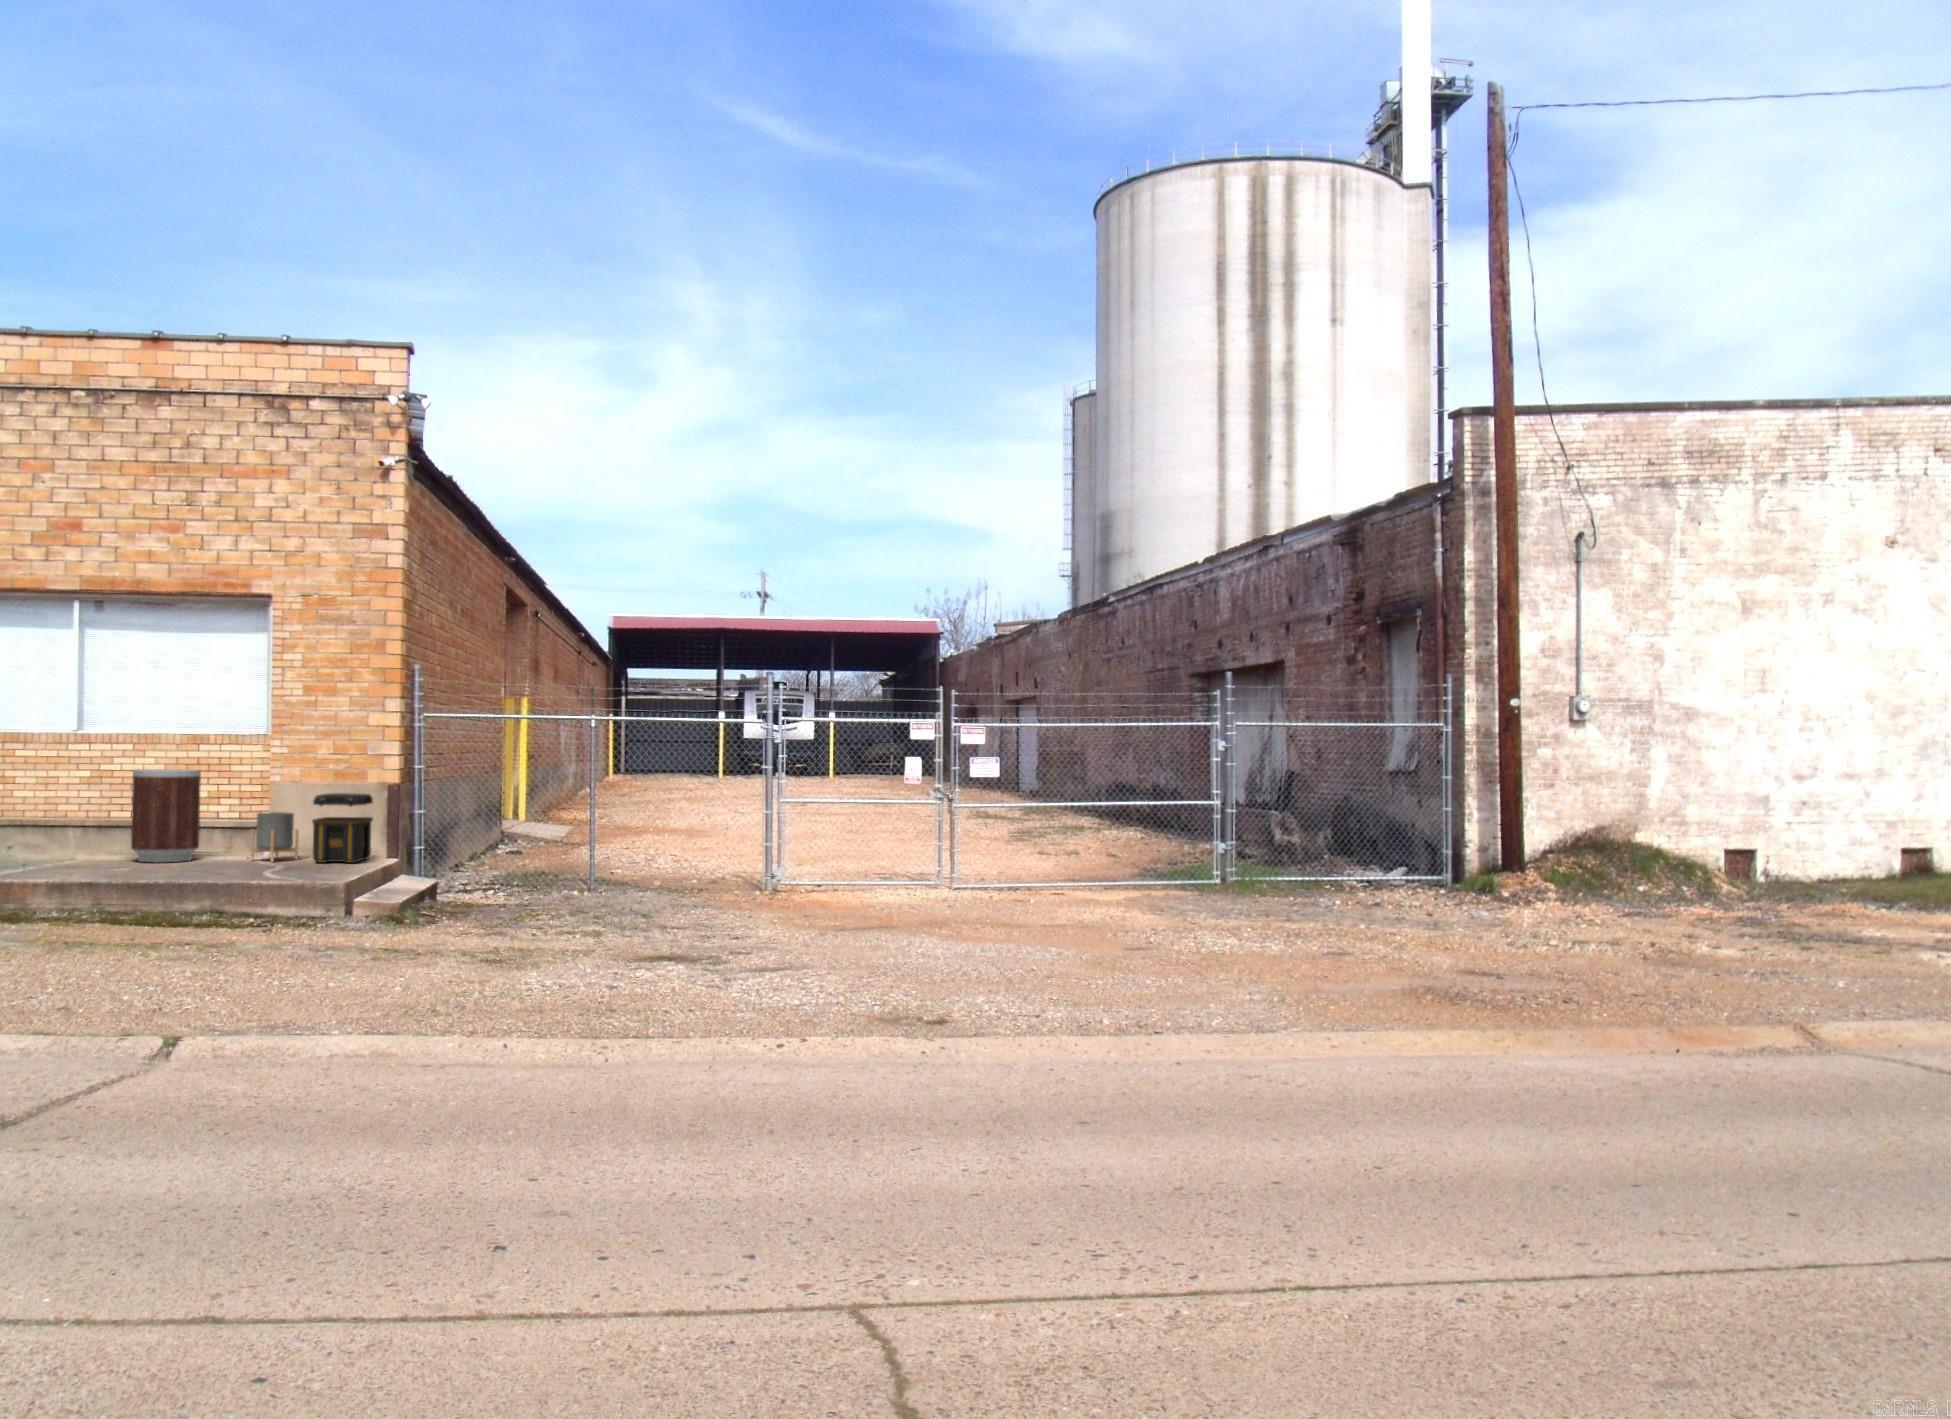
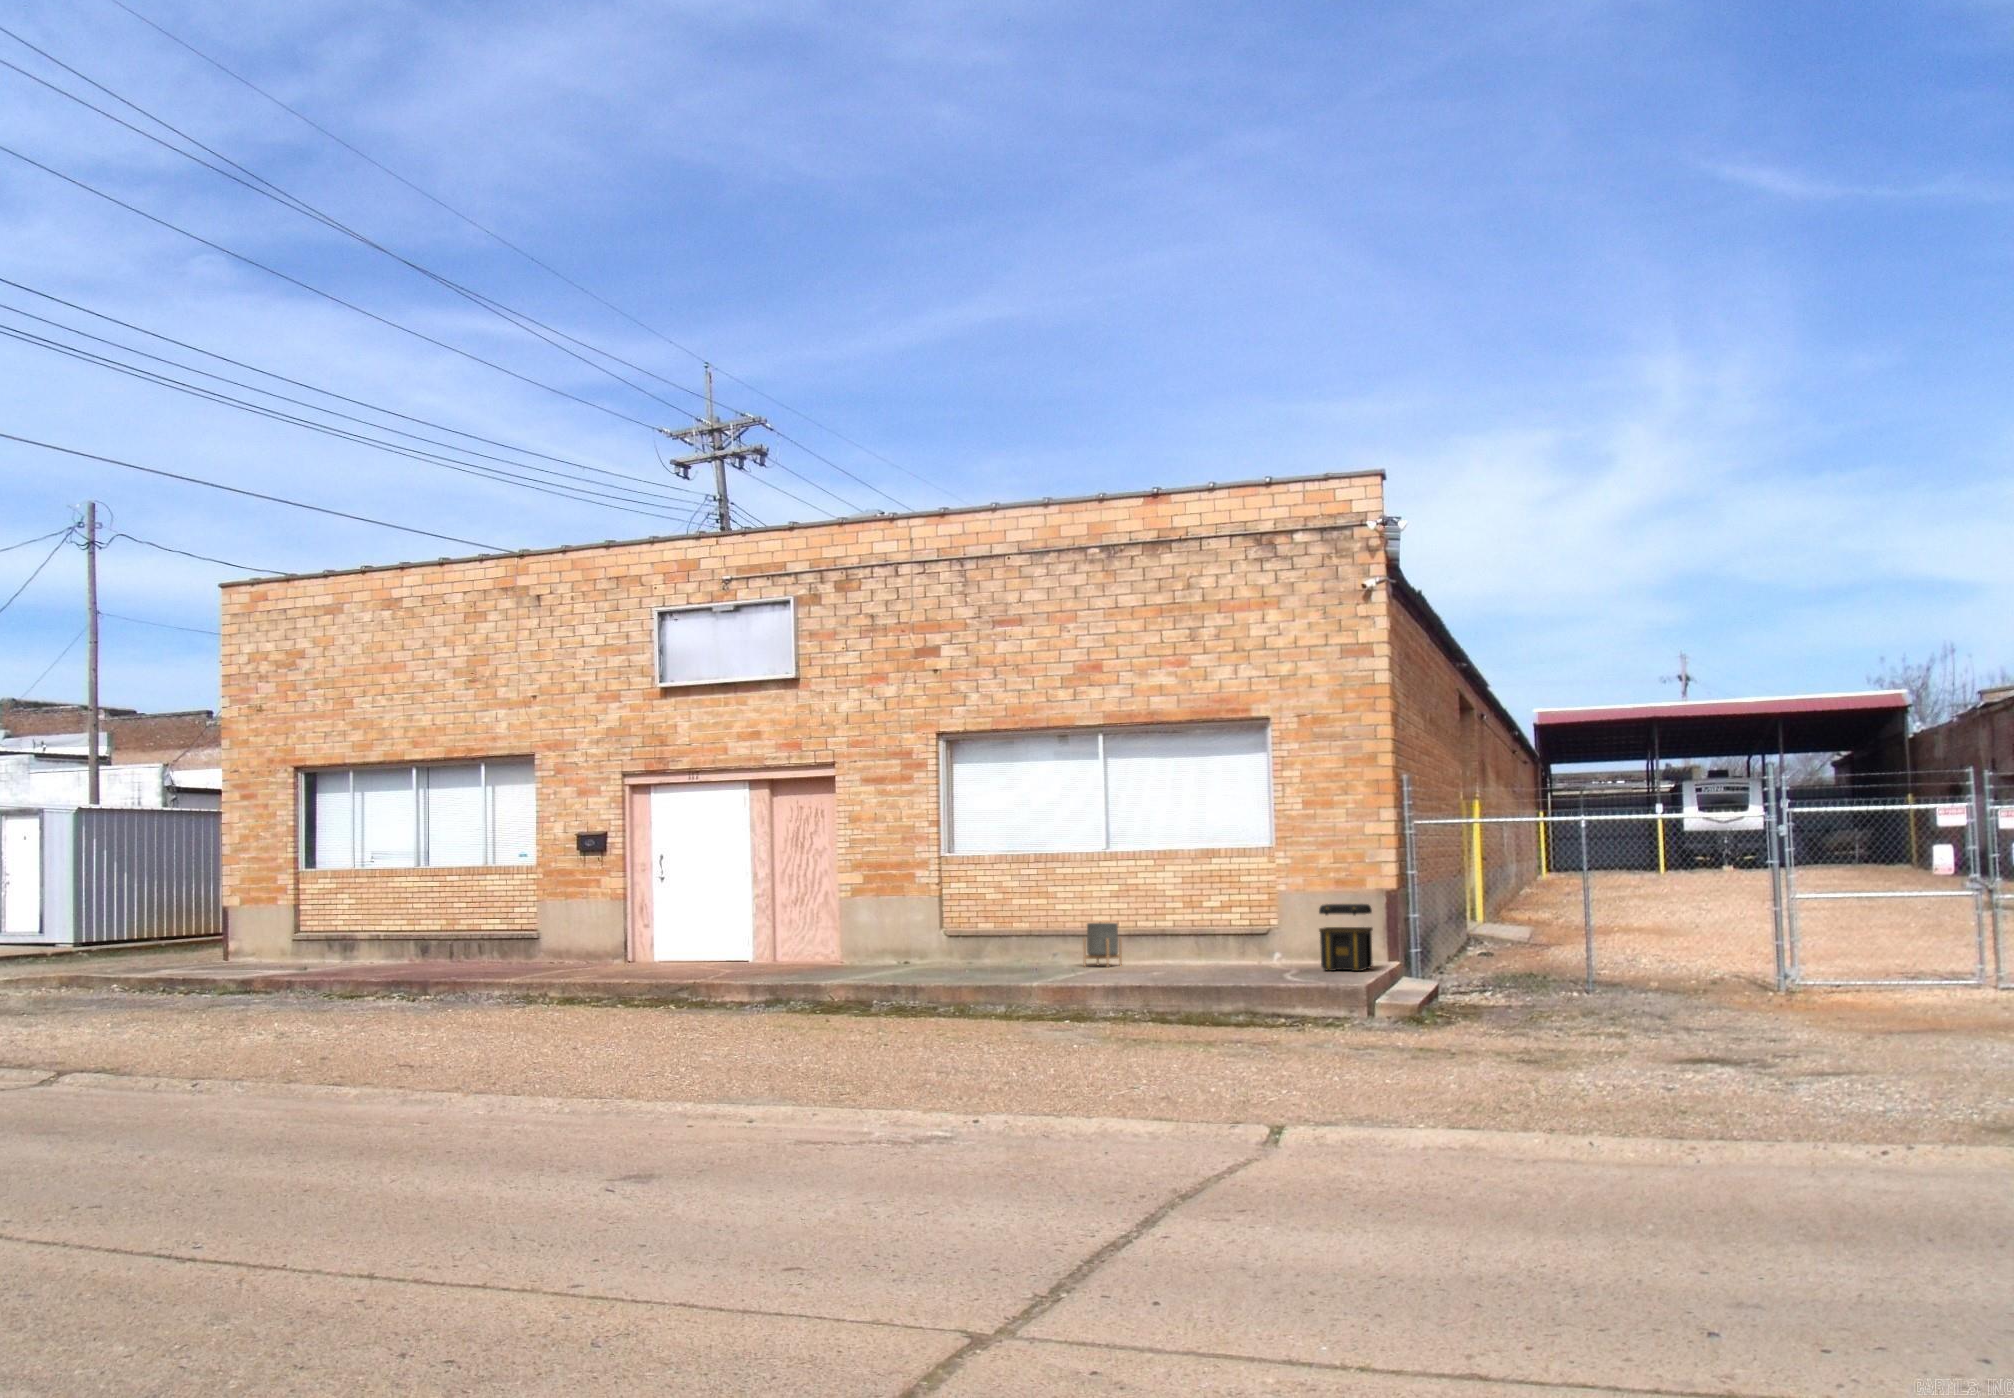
trash can: present [131,769,201,862] -> none [1159,883,1217,969]
planter: present [251,812,299,862] -> present [1083,923,1122,968]

